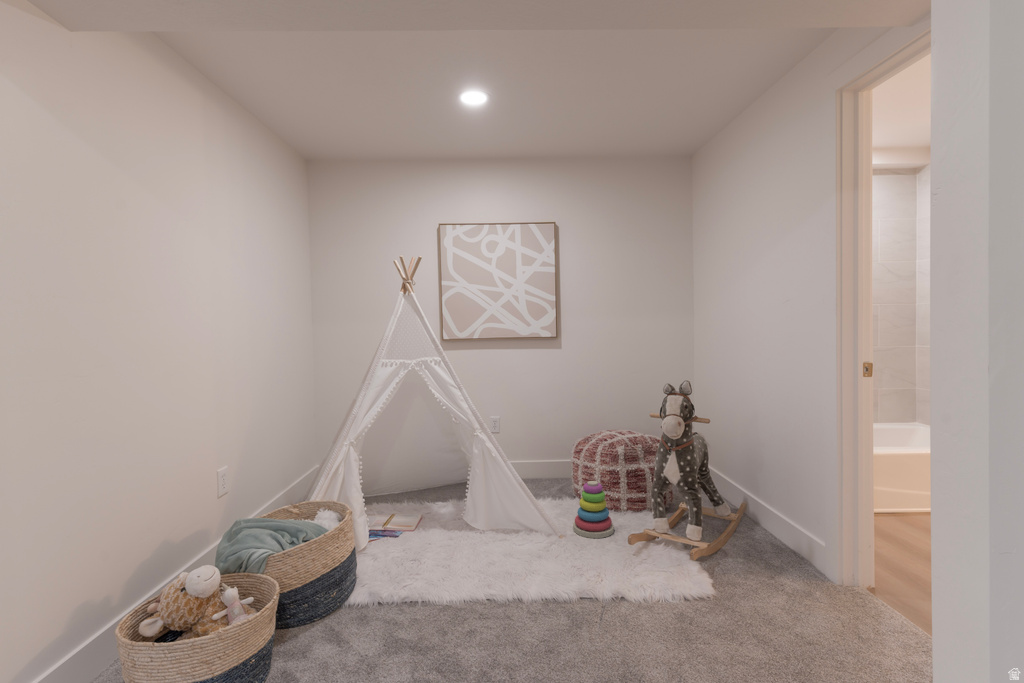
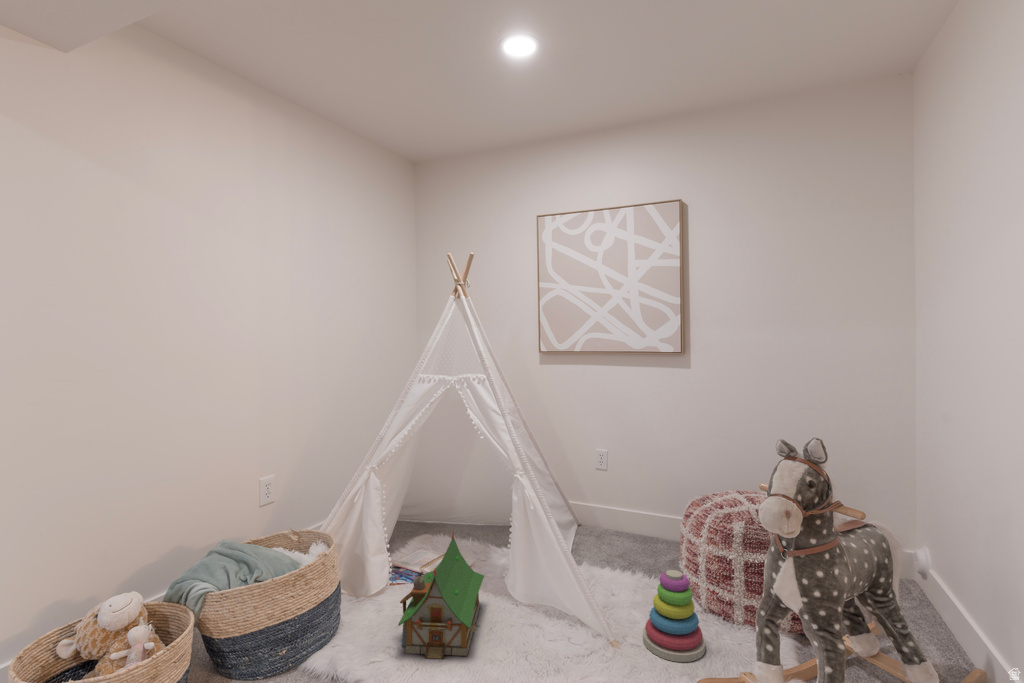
toy house: none [405,483,476,576] -> present [398,532,484,659]

